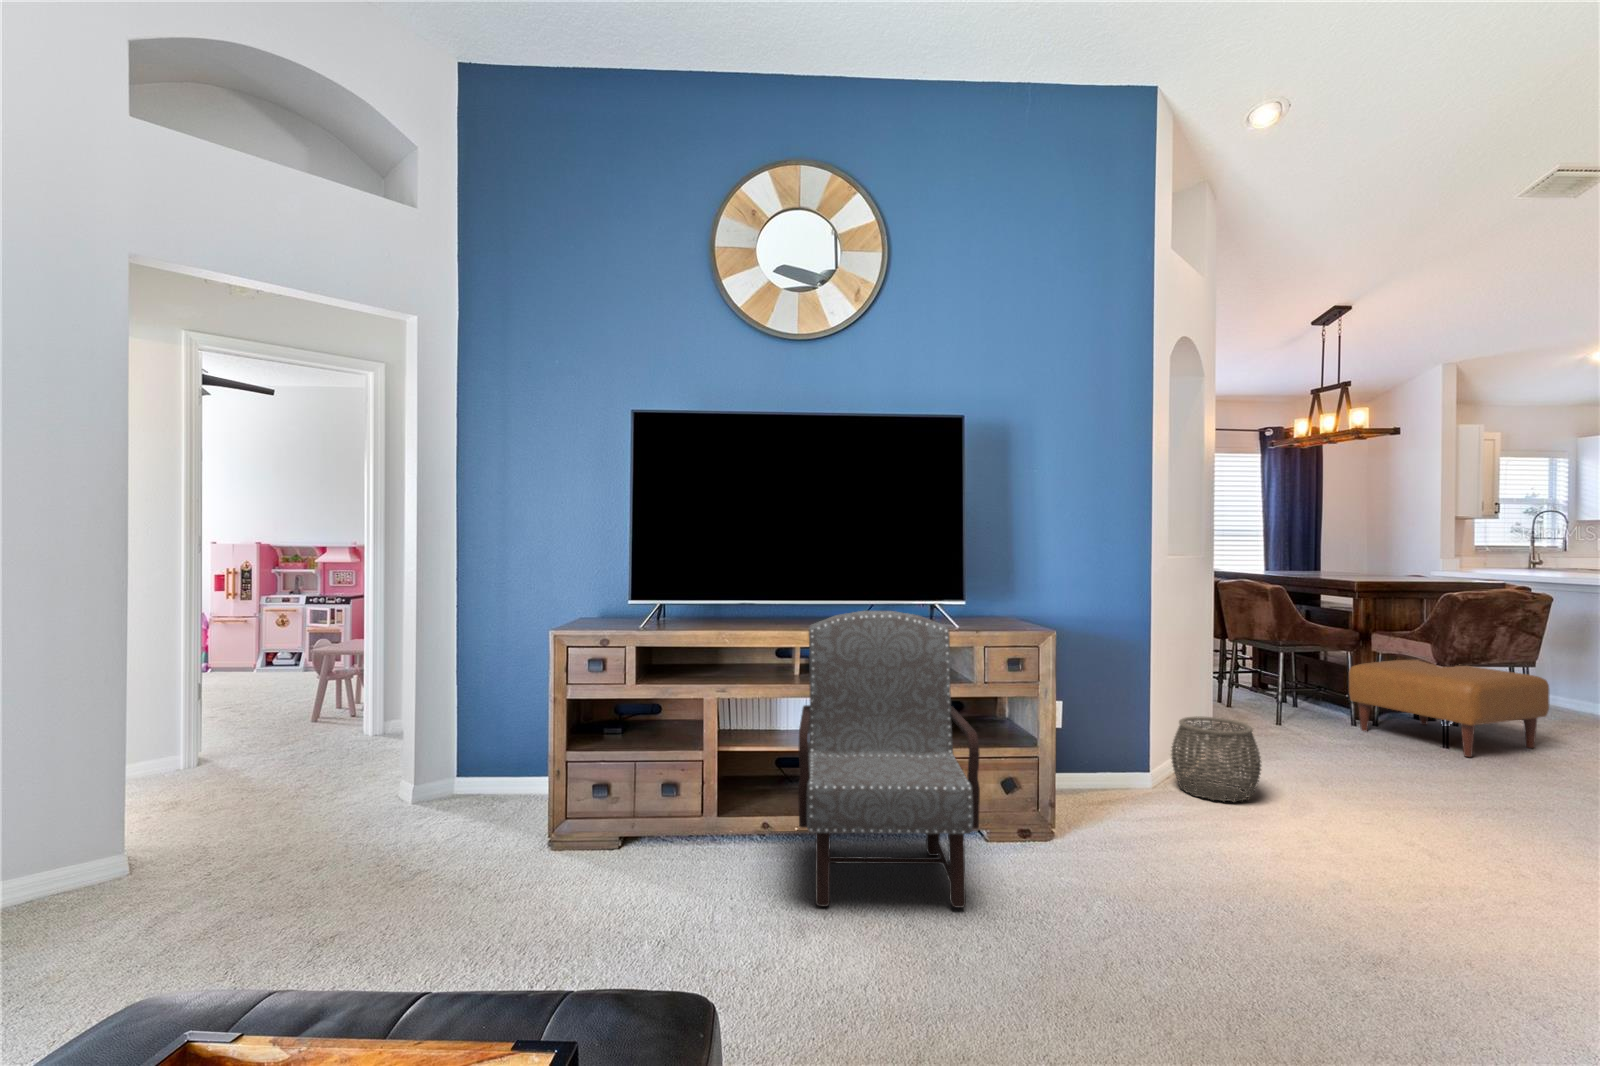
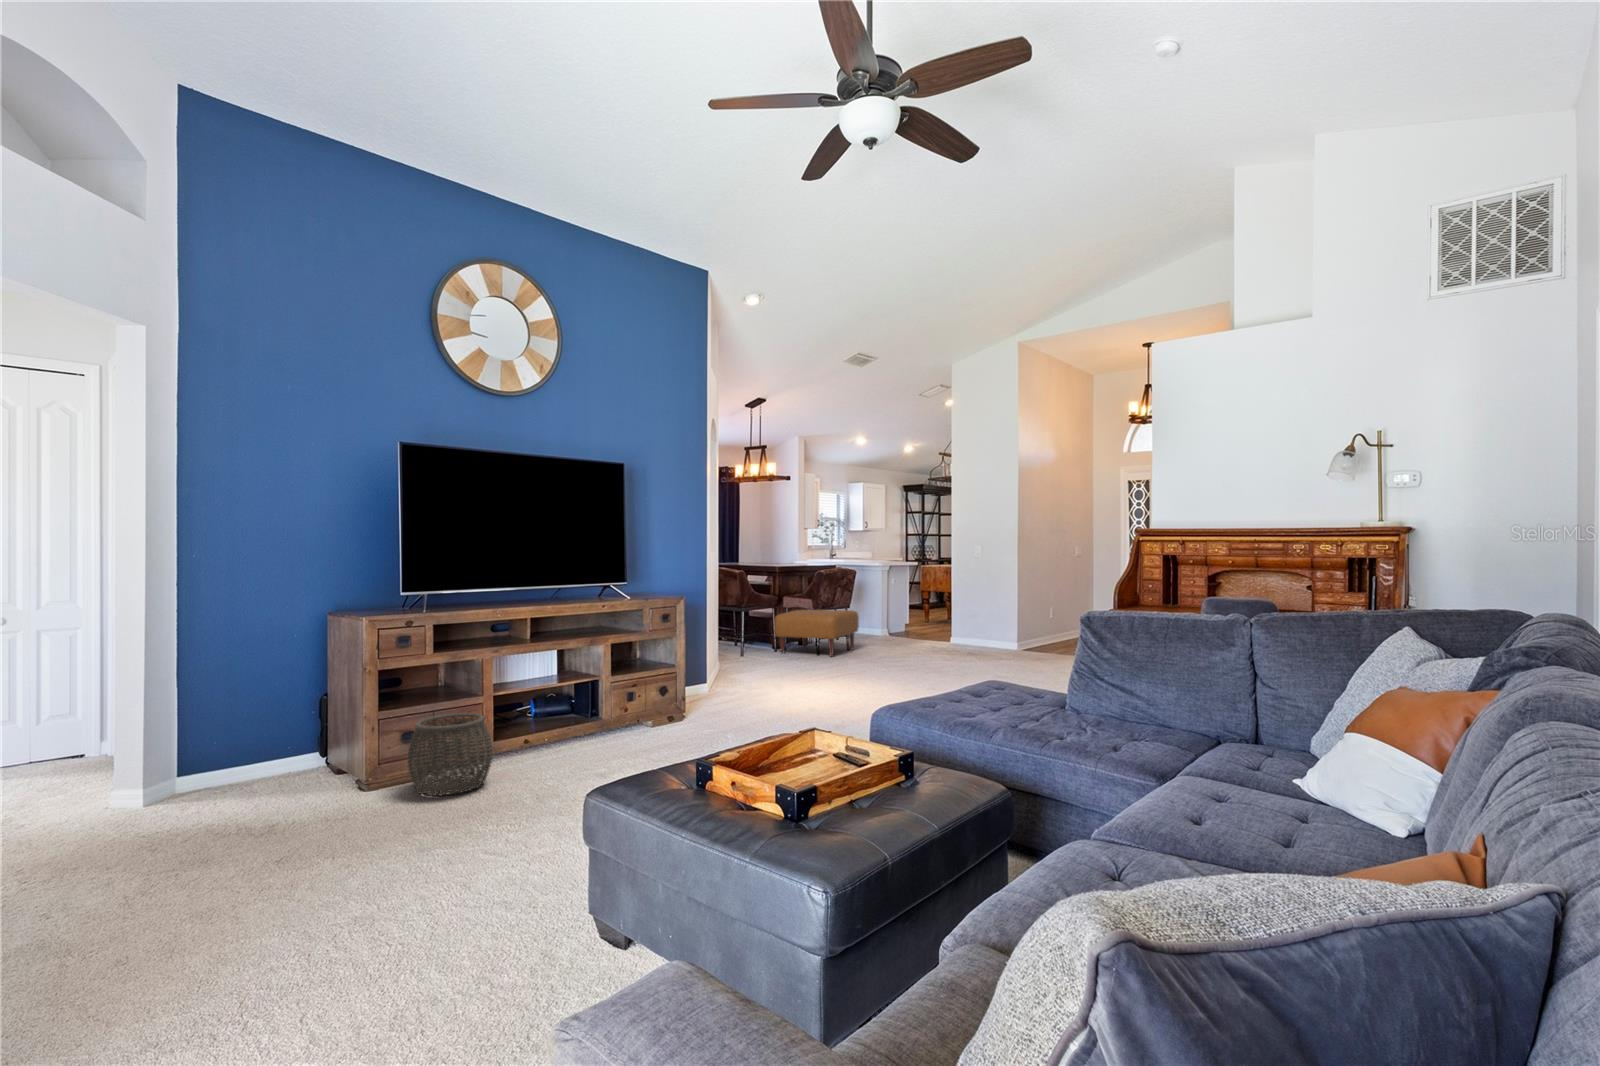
armchair: present [798,611,980,908] -> none [552,586,682,766]
woven basket: present [1171,716,1261,802] -> present [407,713,493,796]

